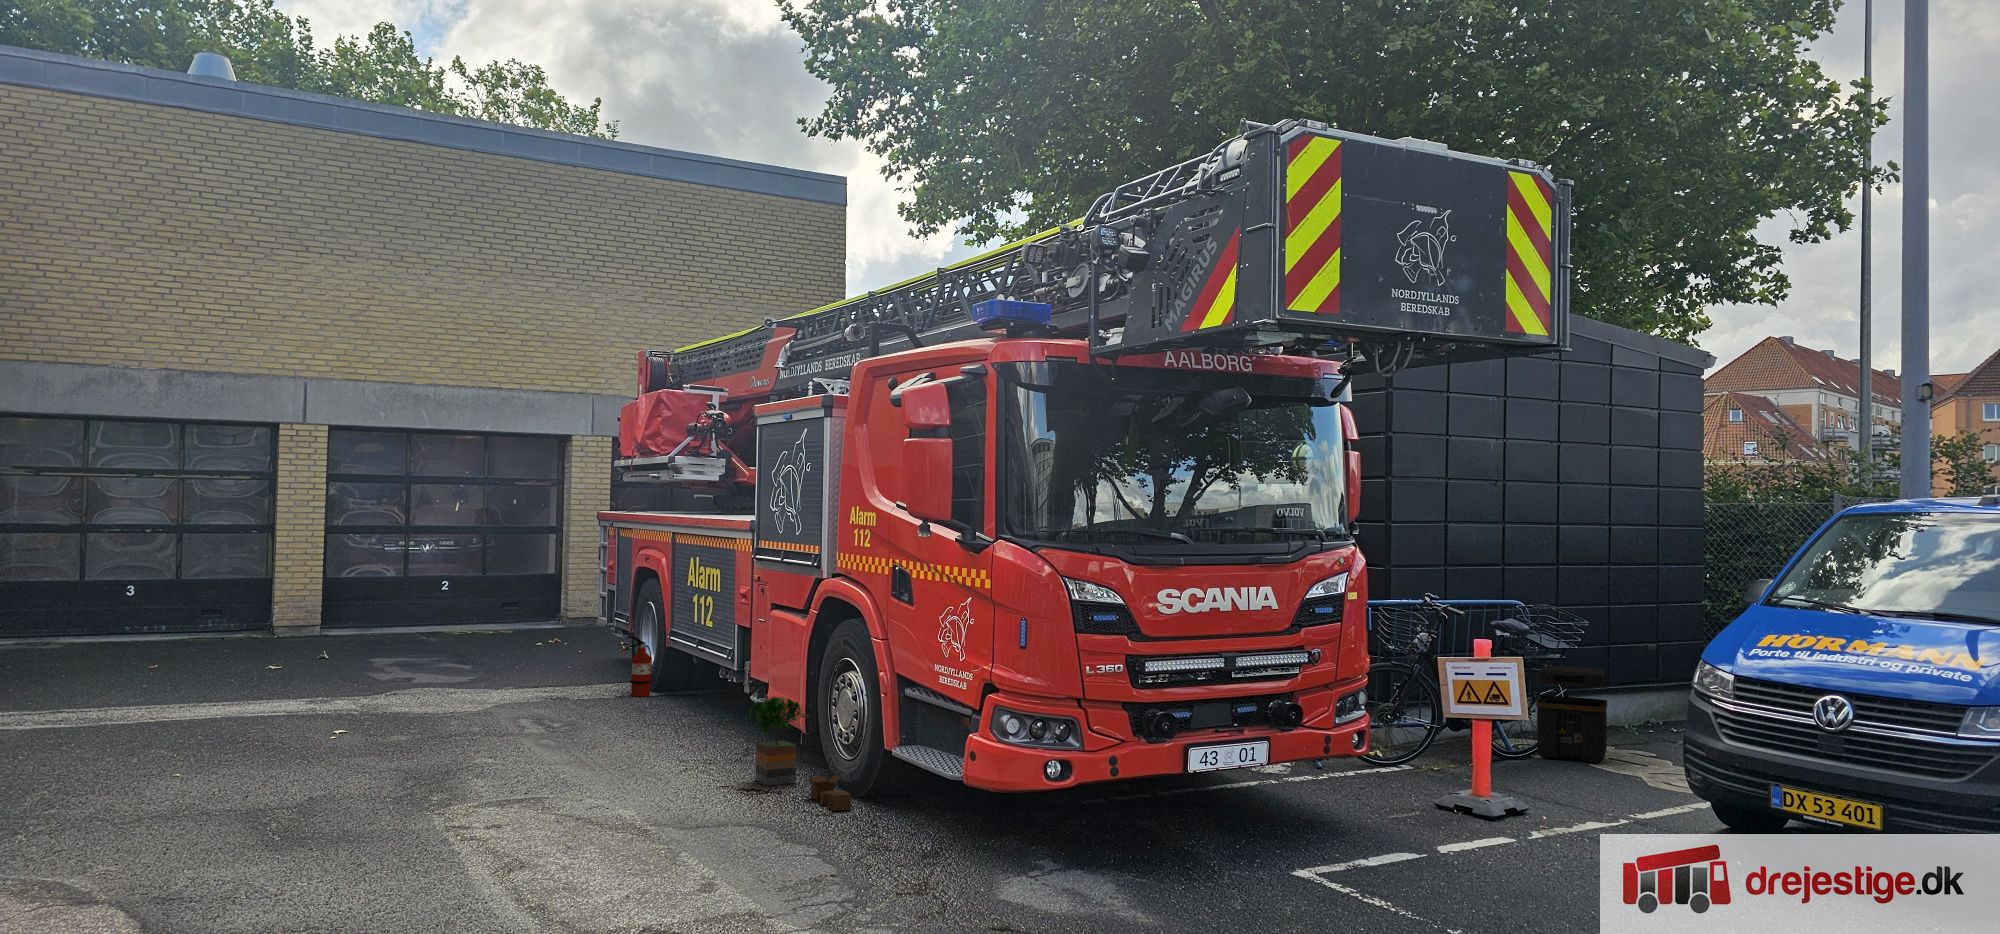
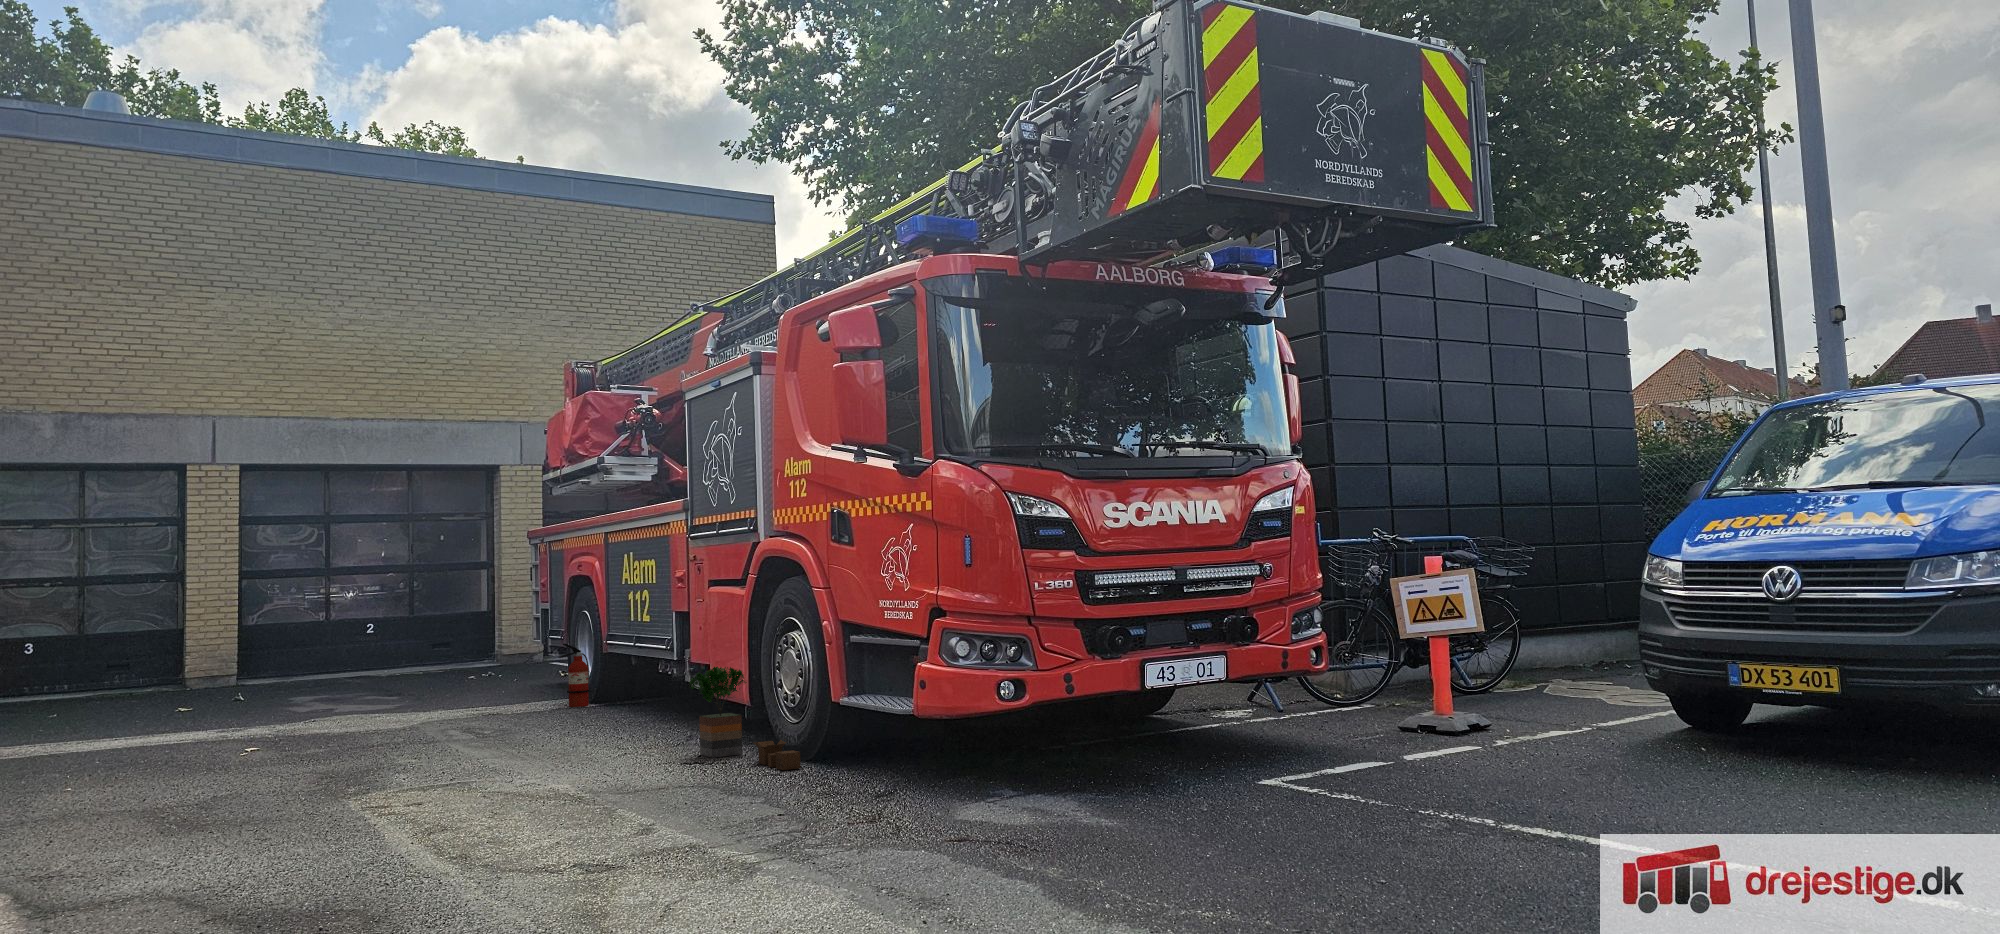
toolbox: present [1536,666,1608,763] -> none [1492,604,1568,696]

